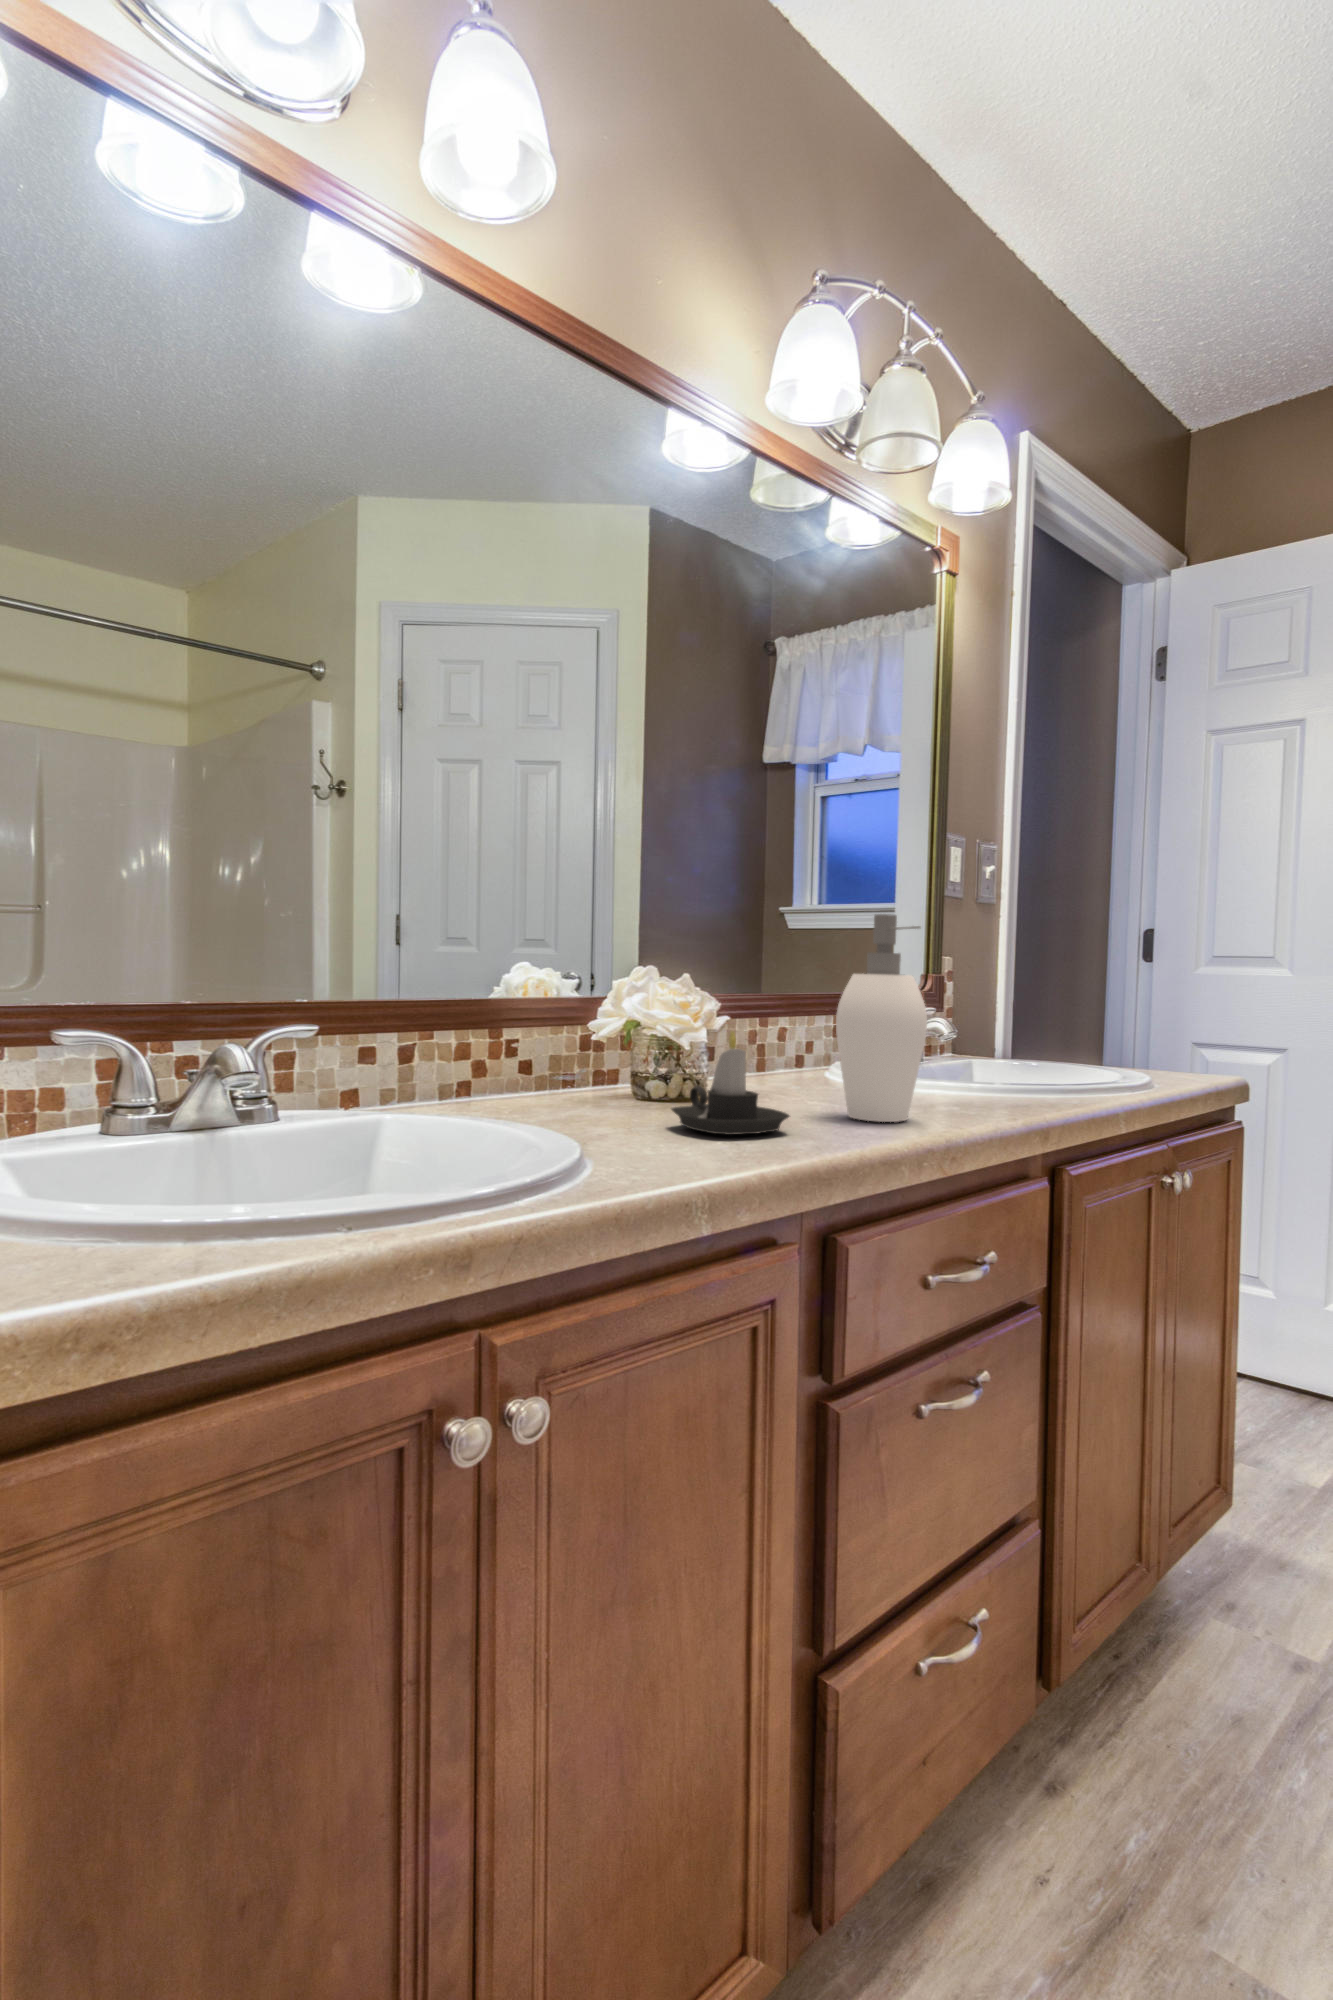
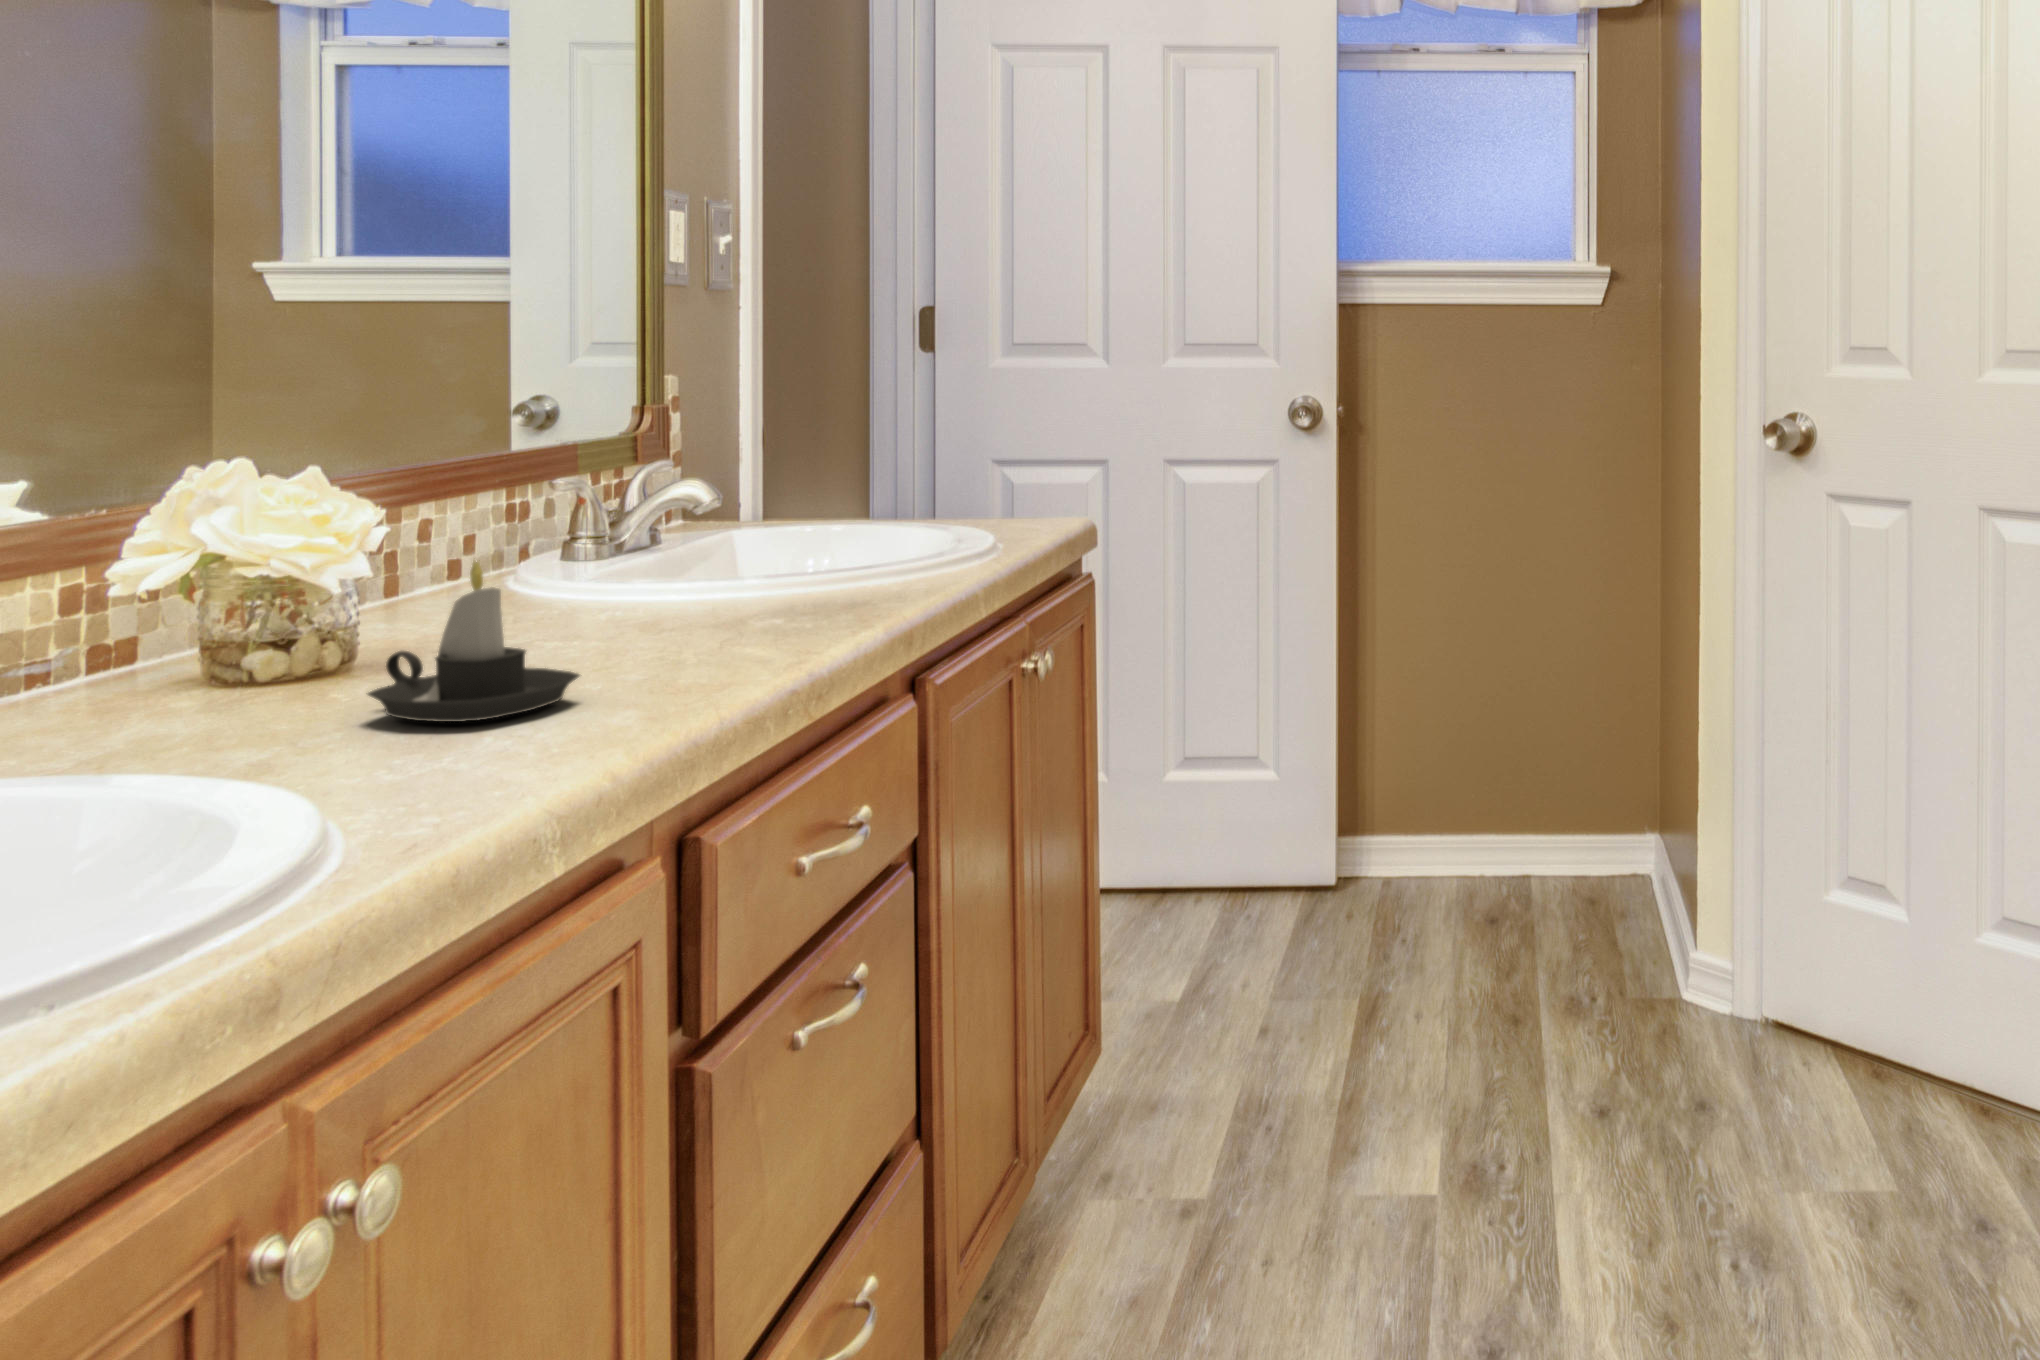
soap dispenser: present [836,914,927,1122] -> none [612,368,753,662]

